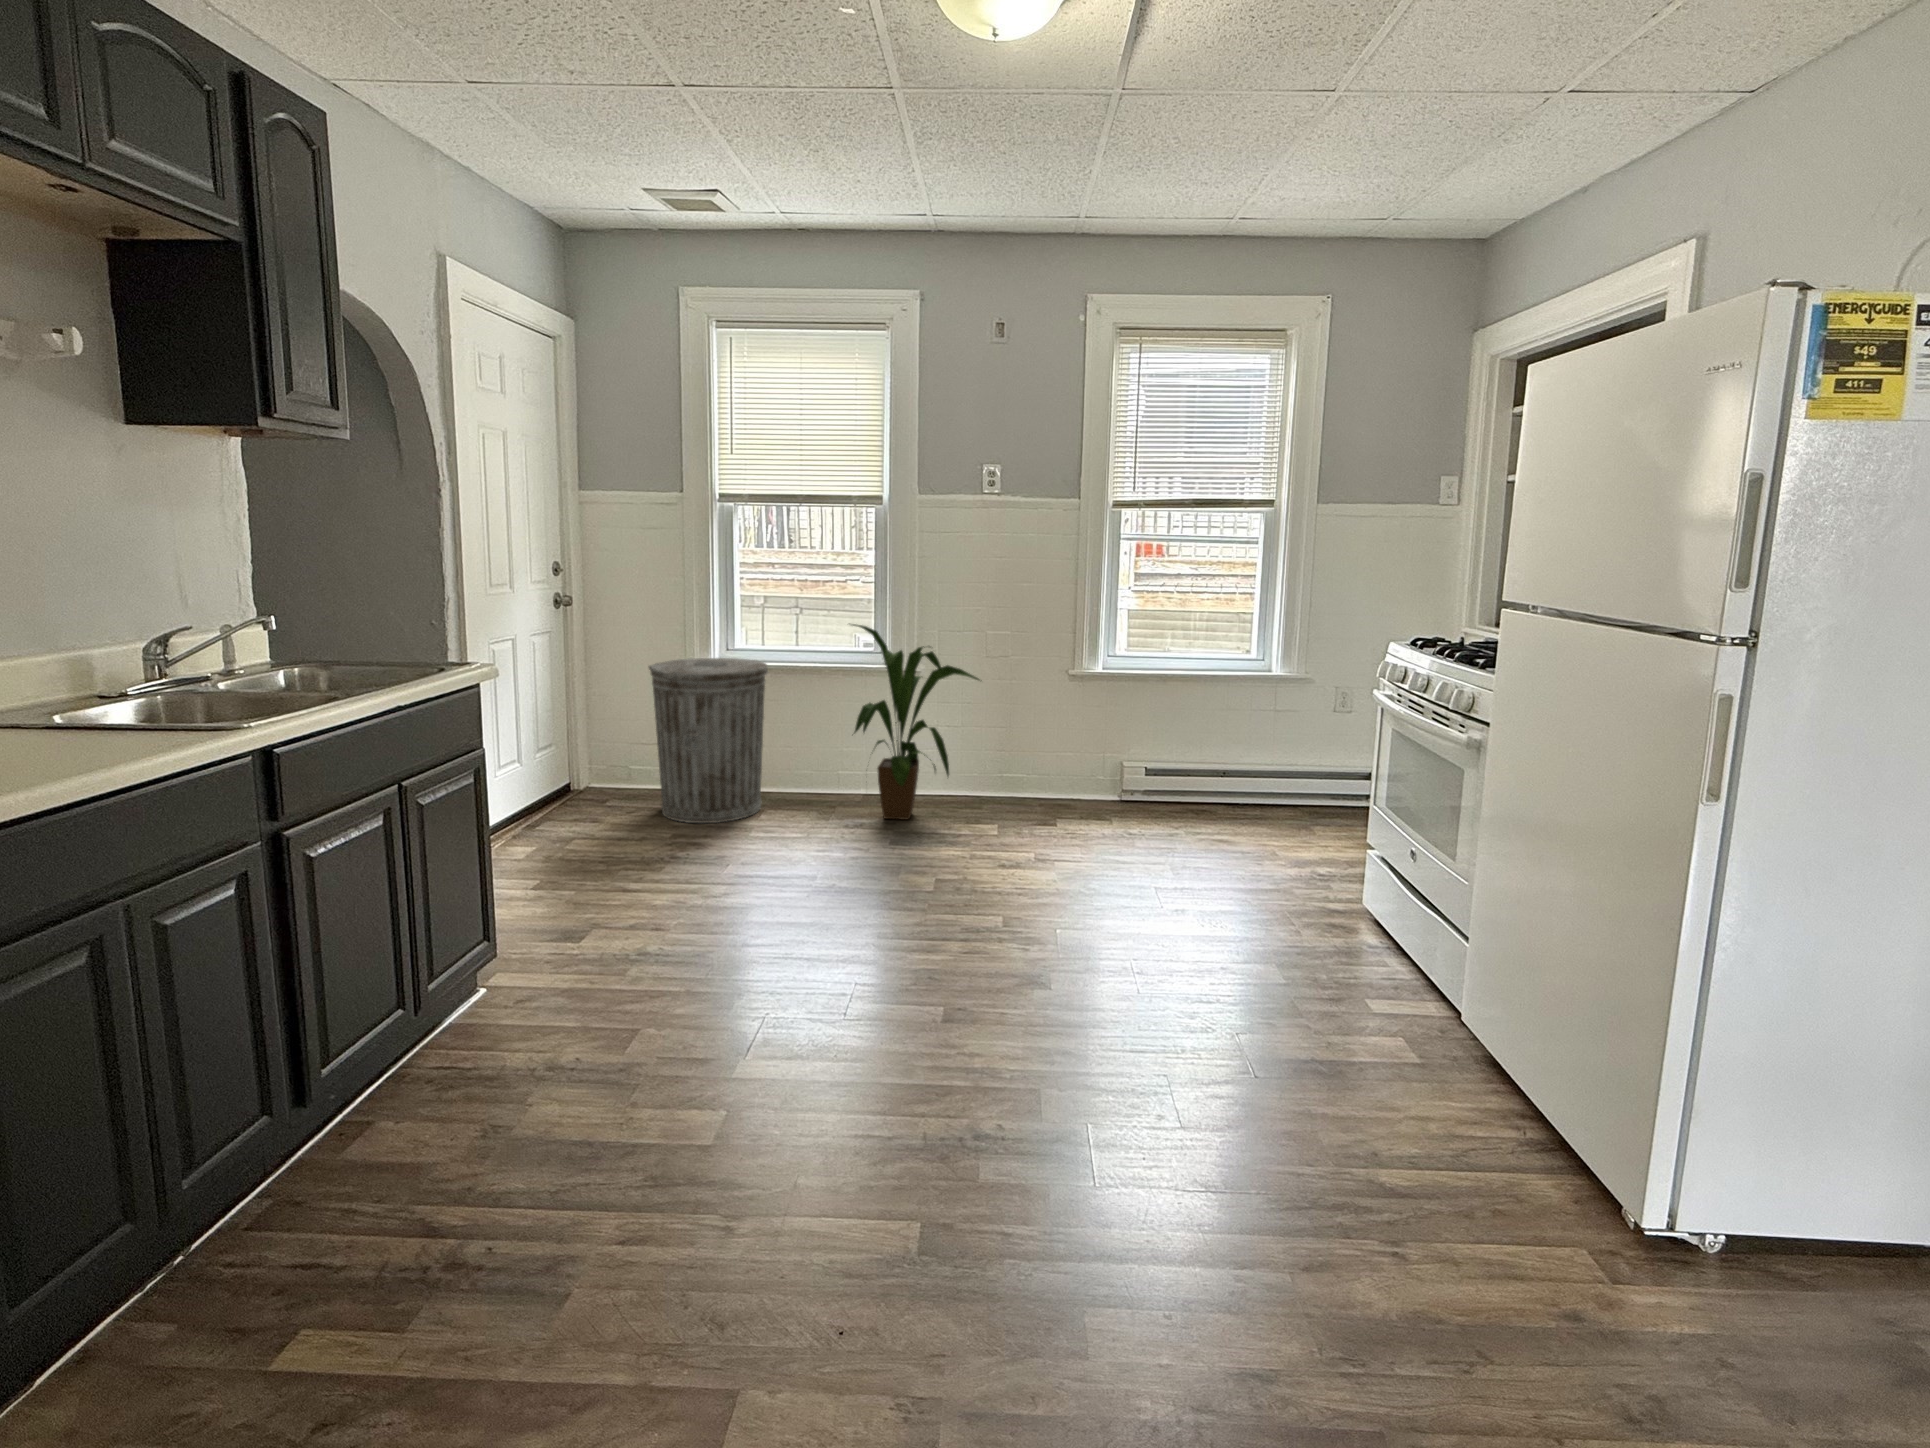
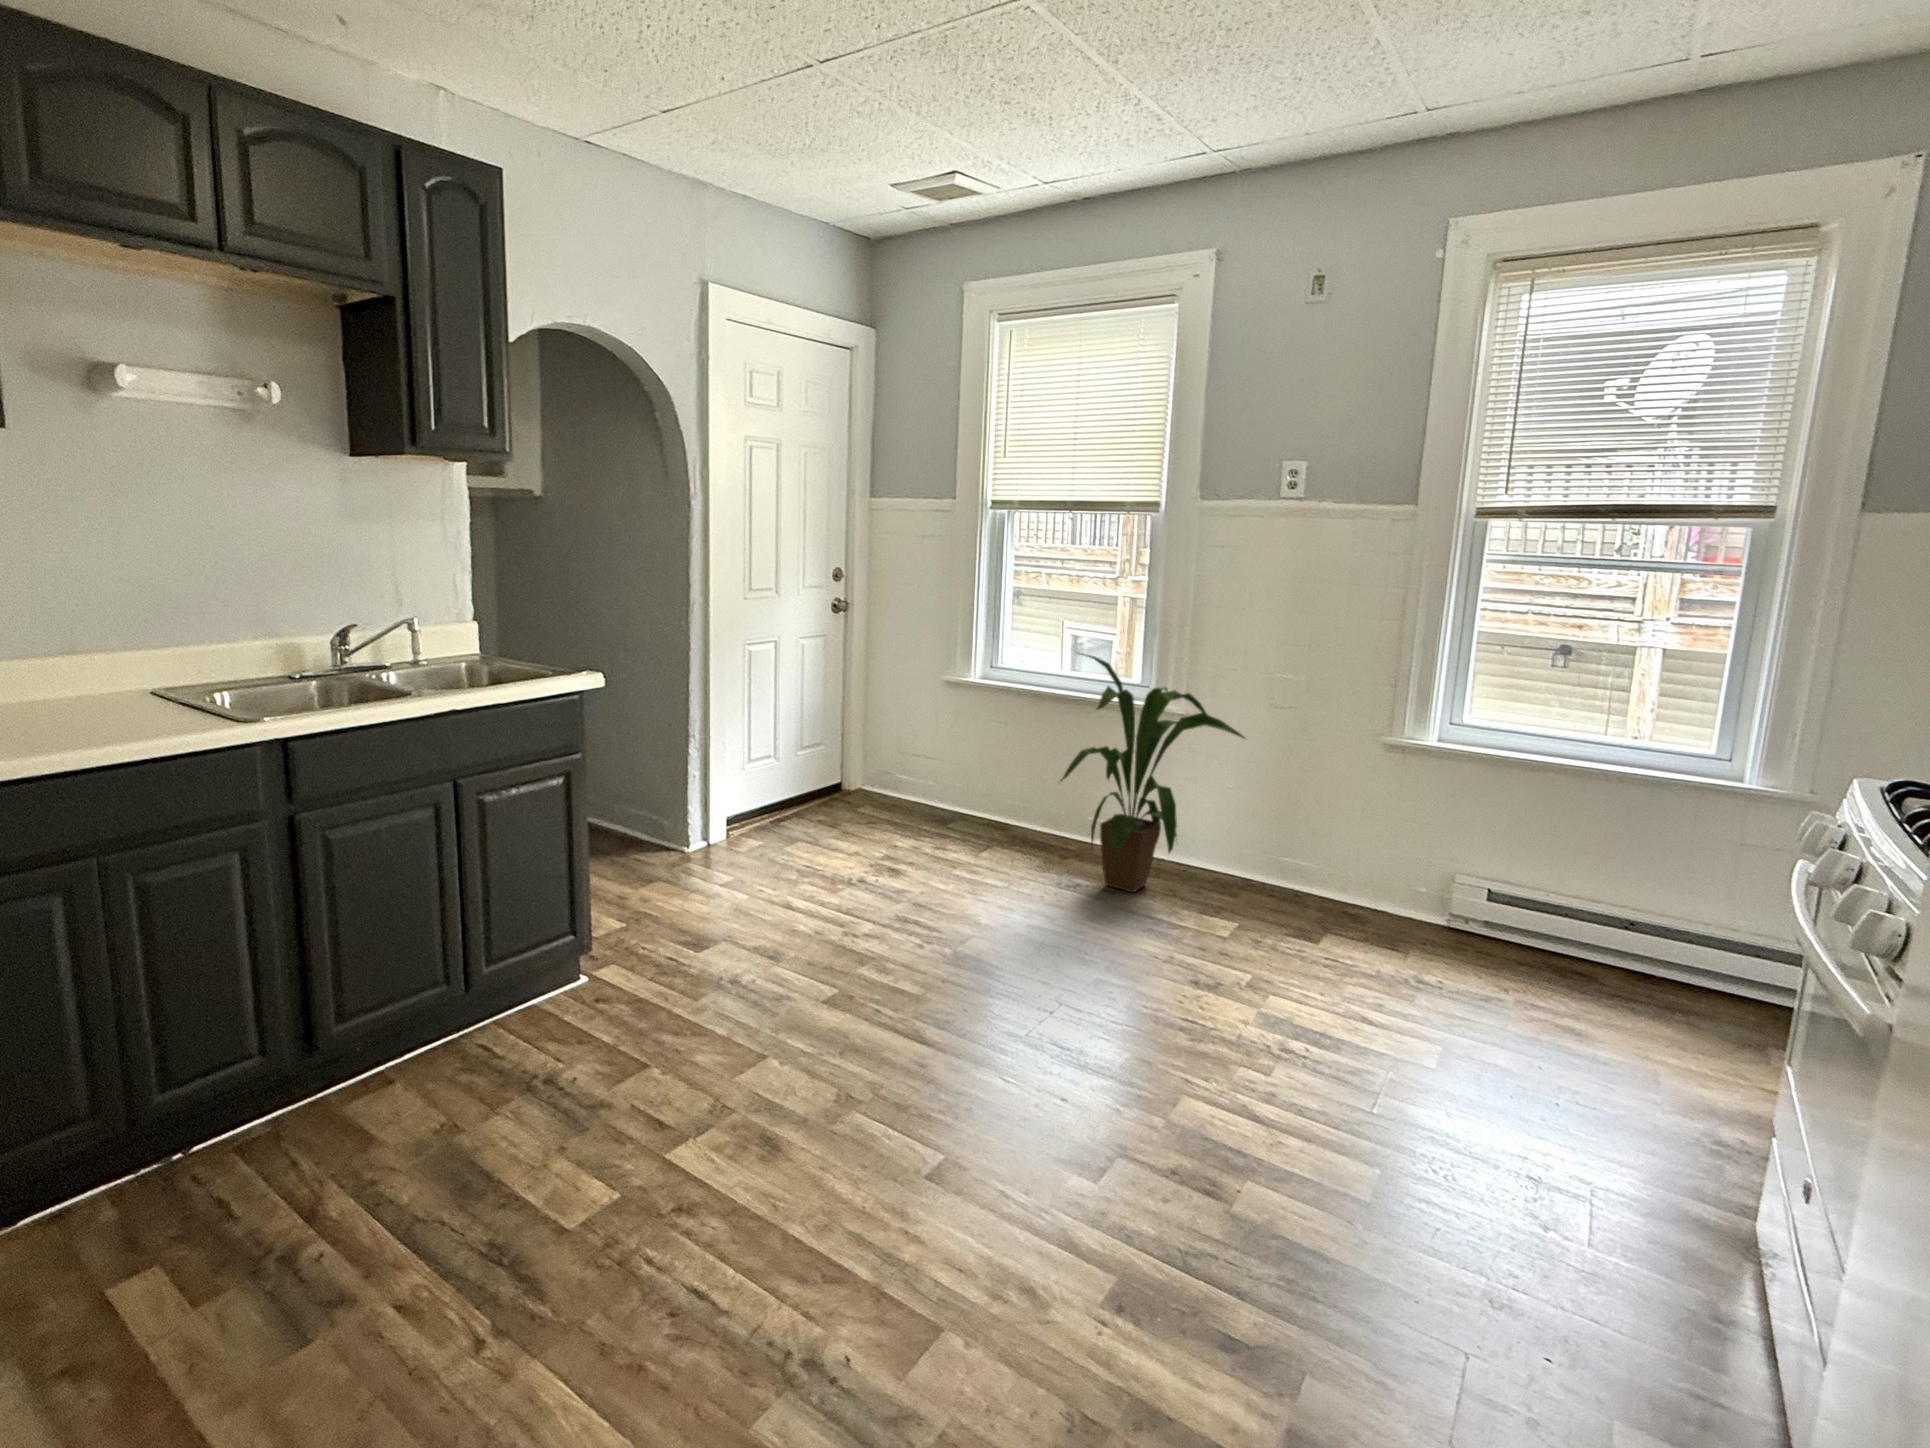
trash can: present [649,658,768,823] -> none [887,674,1010,853]

